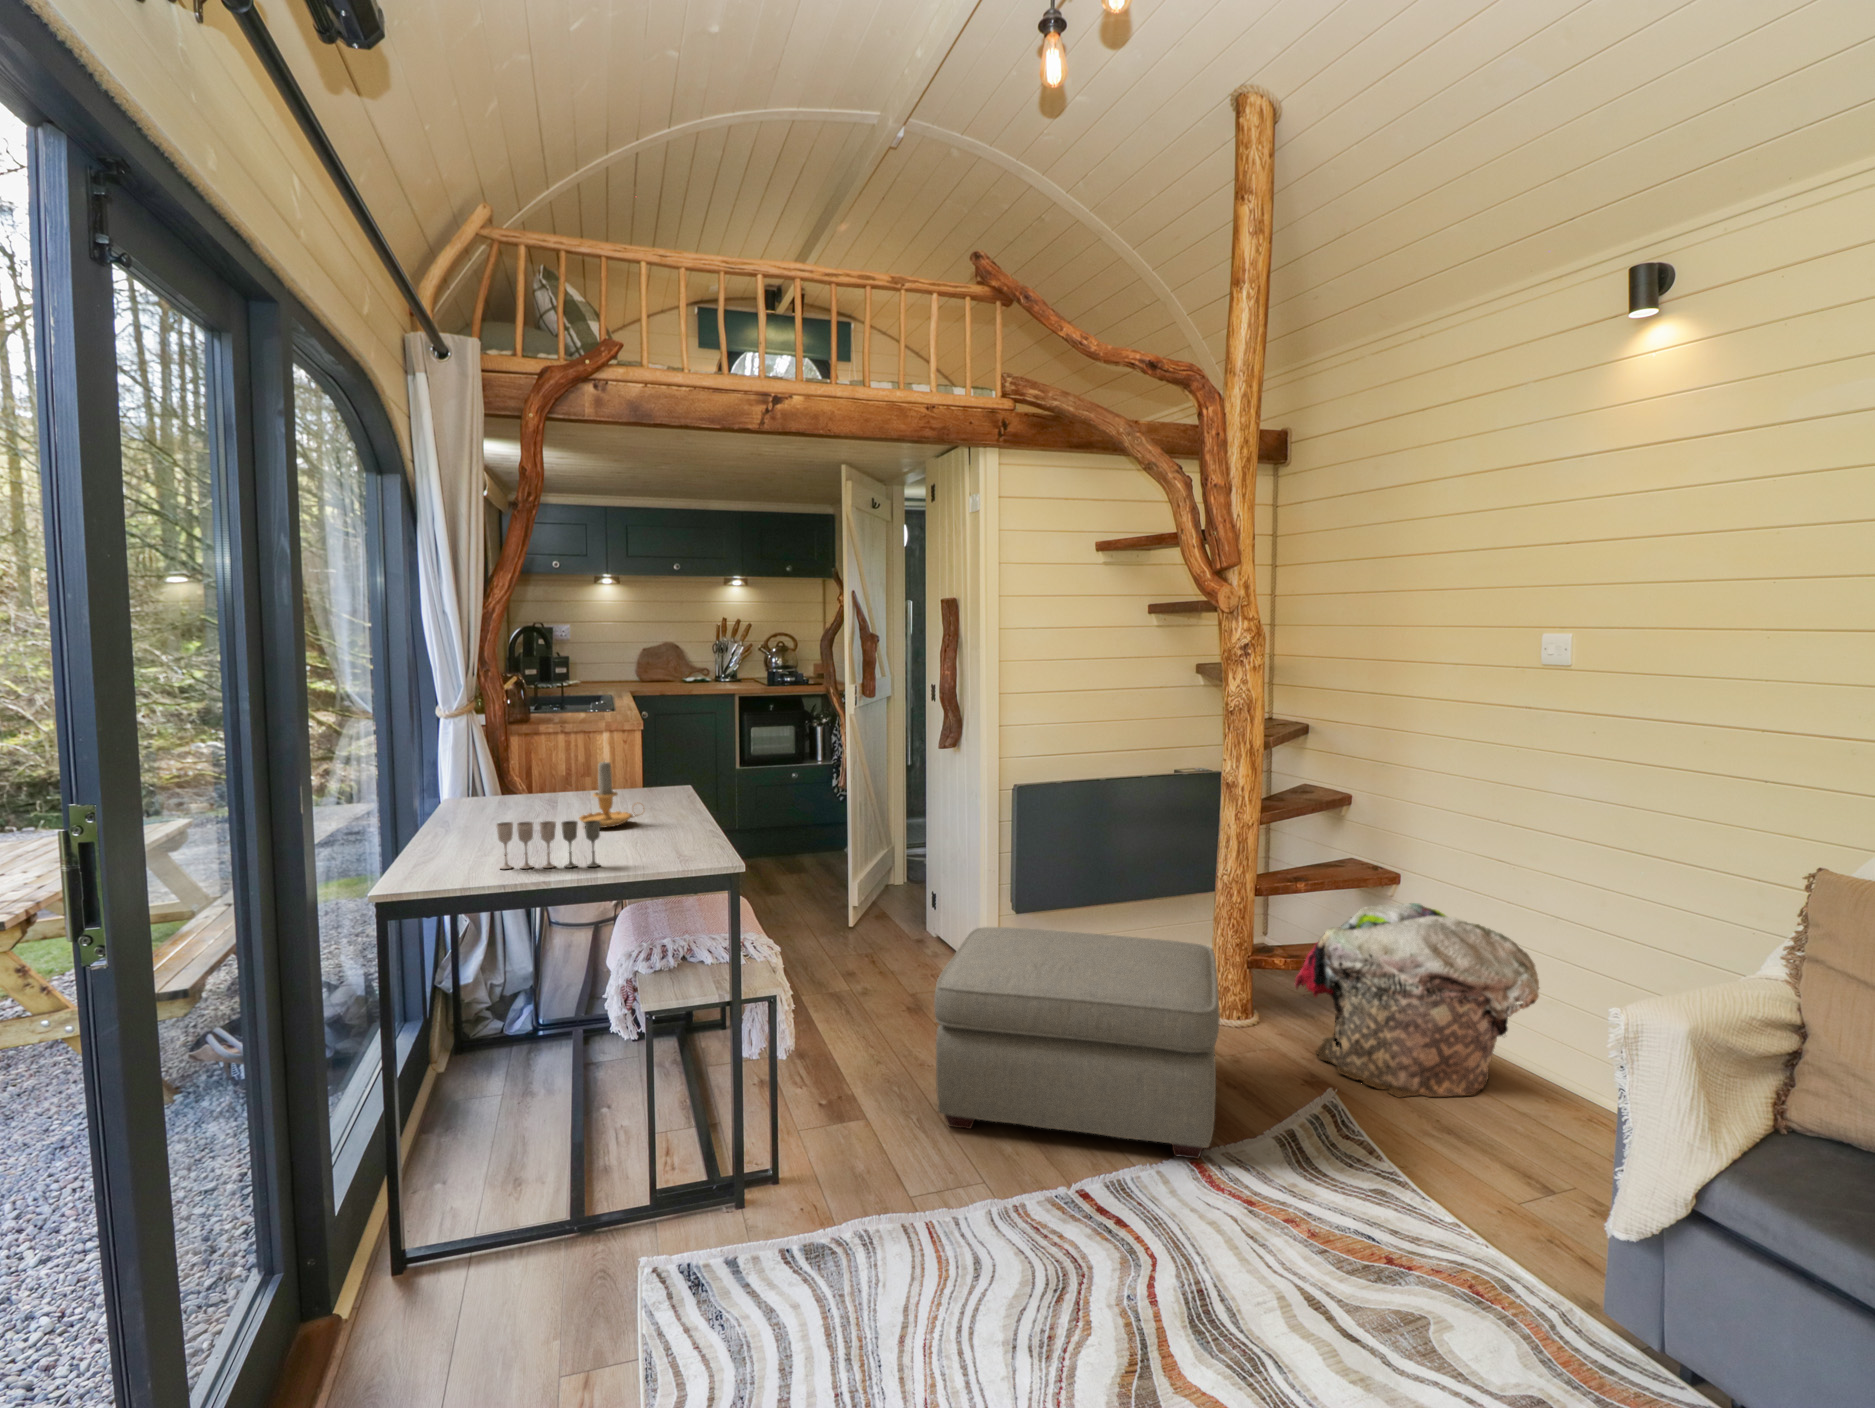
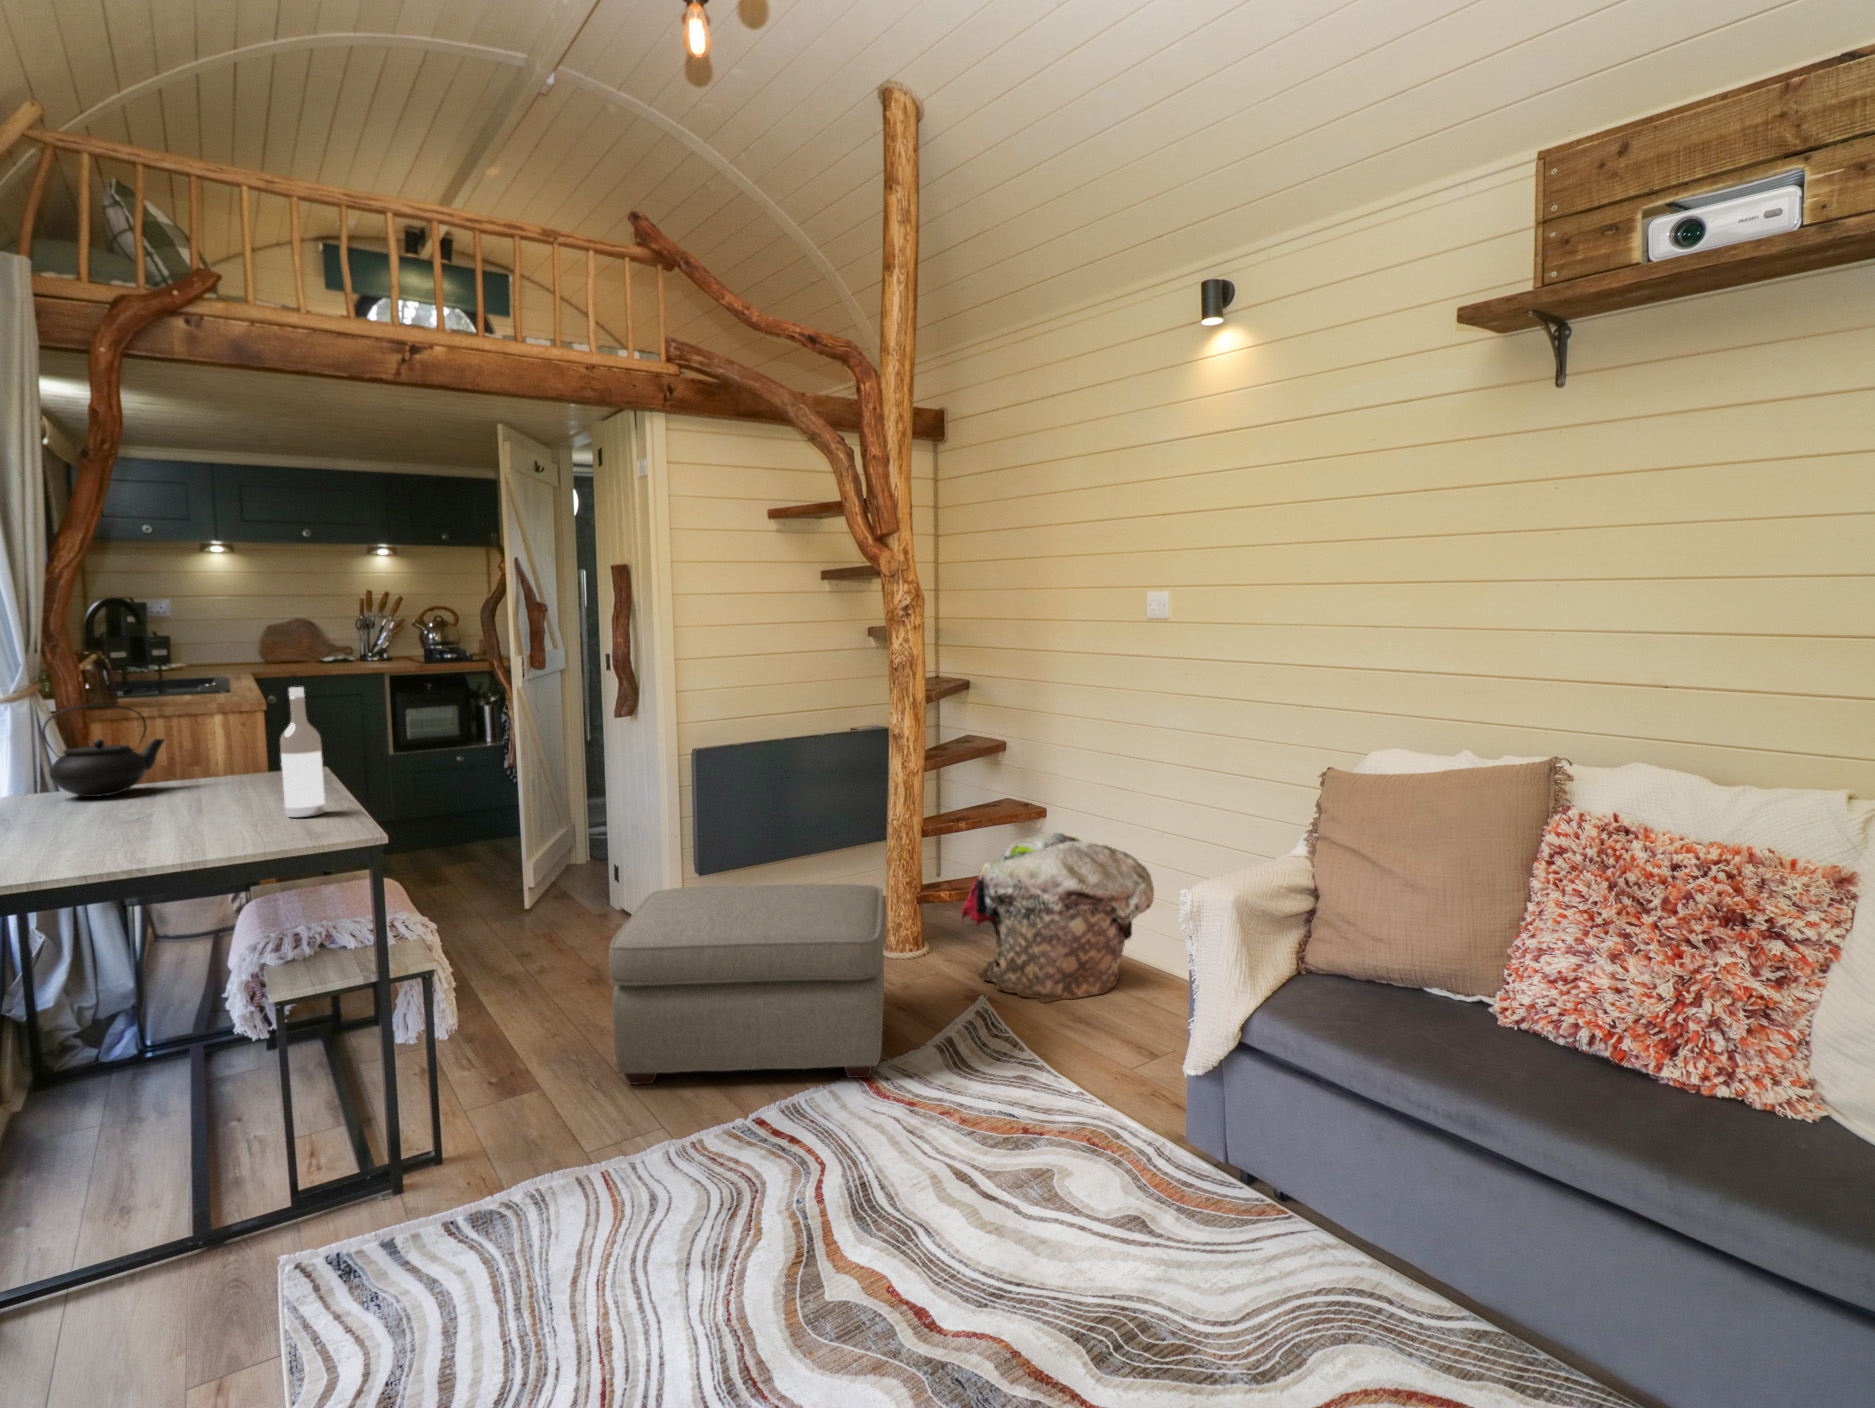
wine bottle: none [658,718,693,839] -> present [280,687,326,818]
teapot: none [478,724,567,804] -> present [42,704,164,797]
candle: present [579,762,644,828] -> none [182,736,267,812]
wine glass: present [496,820,600,869] -> none [71,798,211,859]

